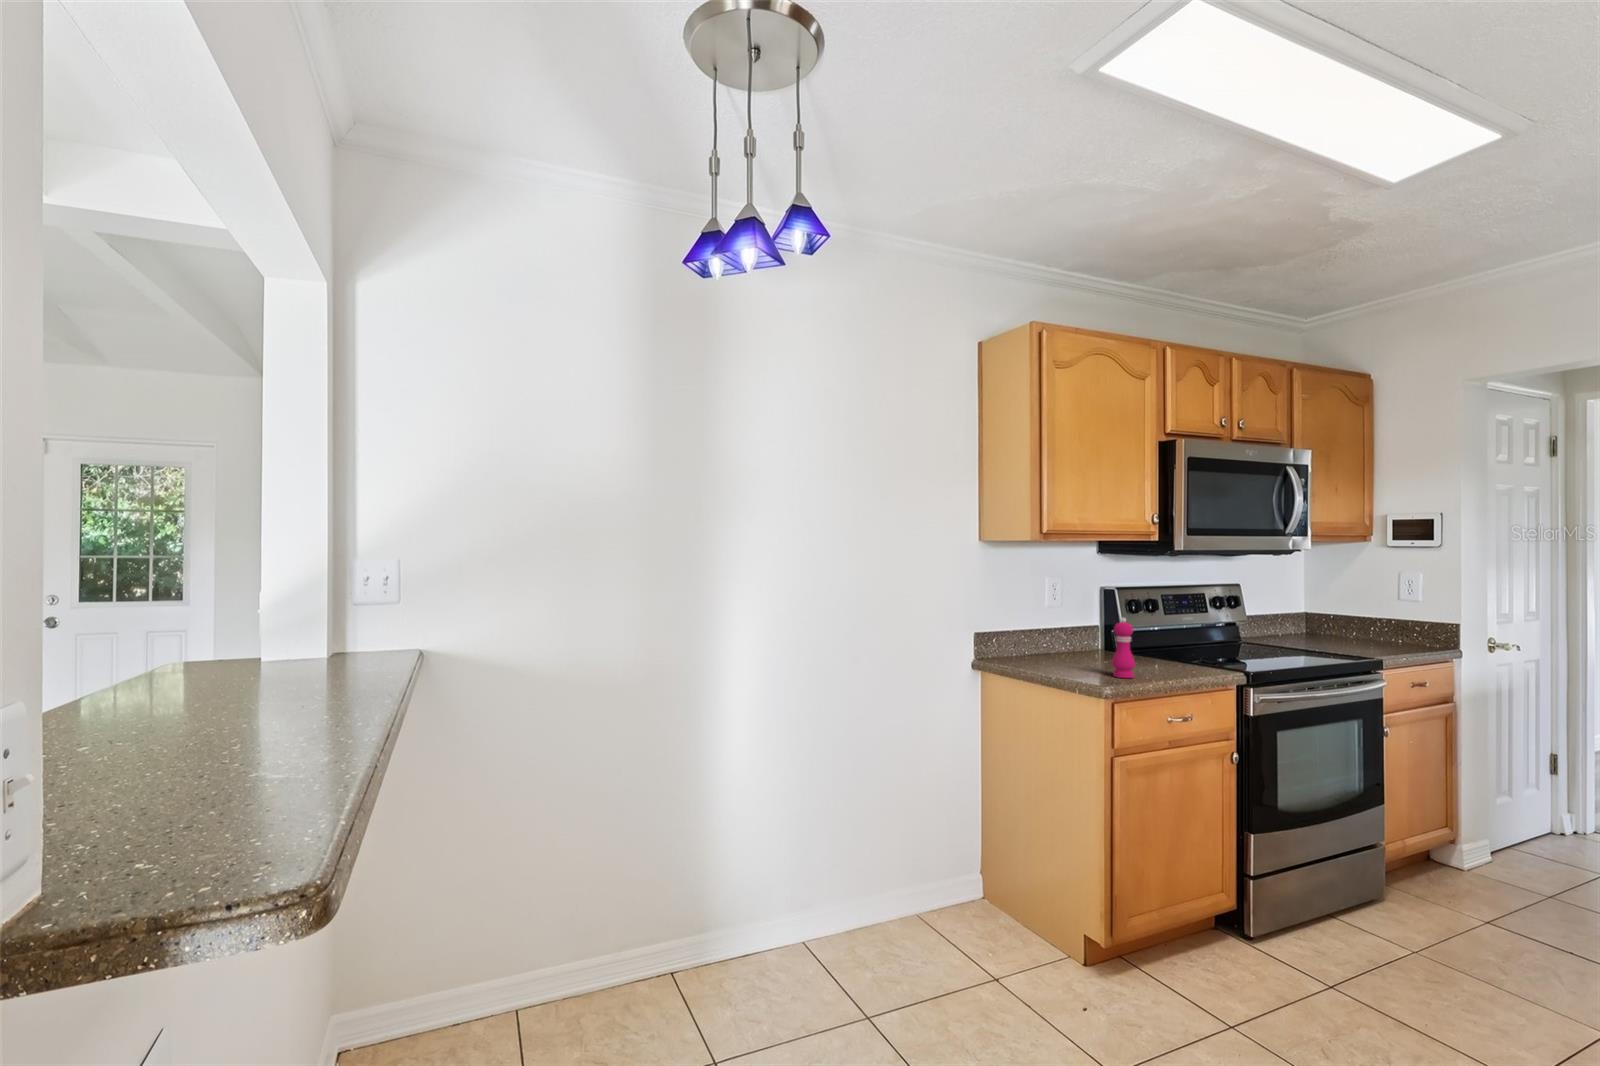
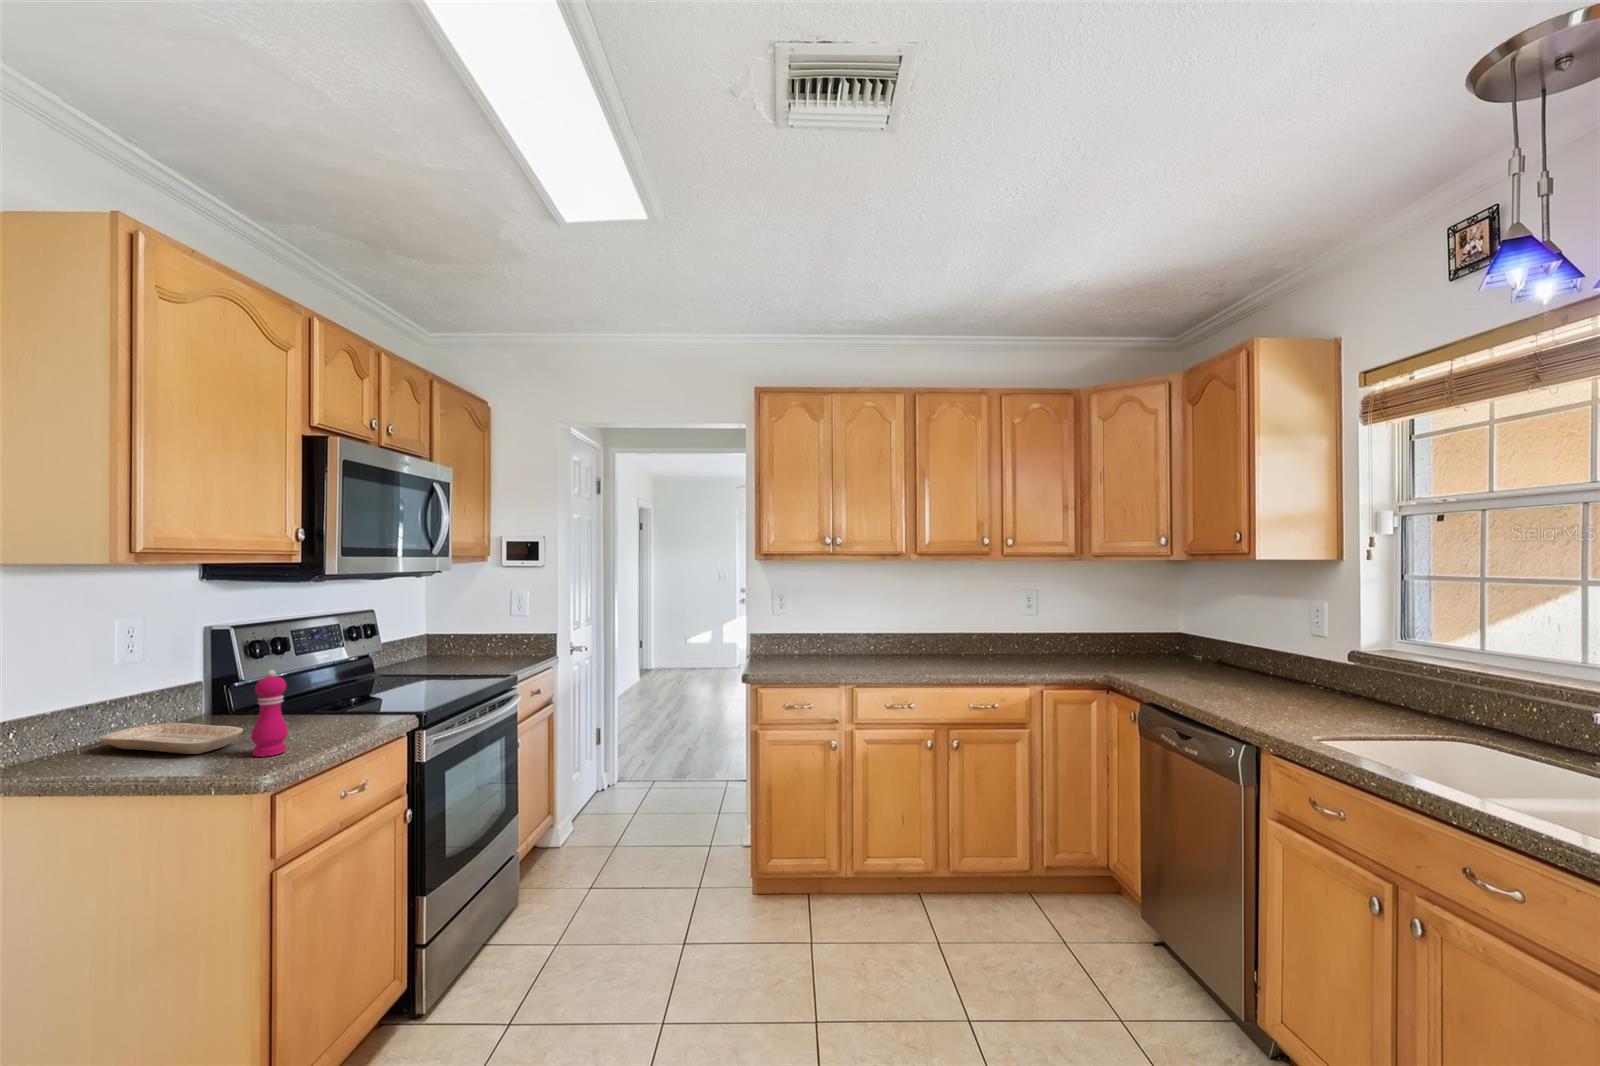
tray: none [1042,645,1113,668] -> present [99,723,243,754]

